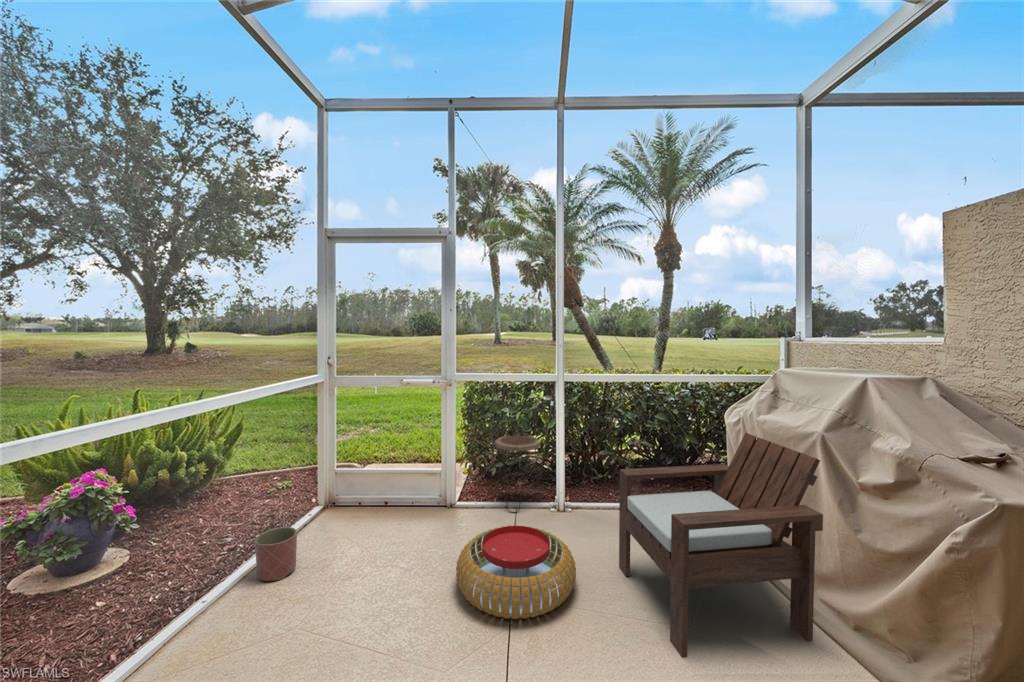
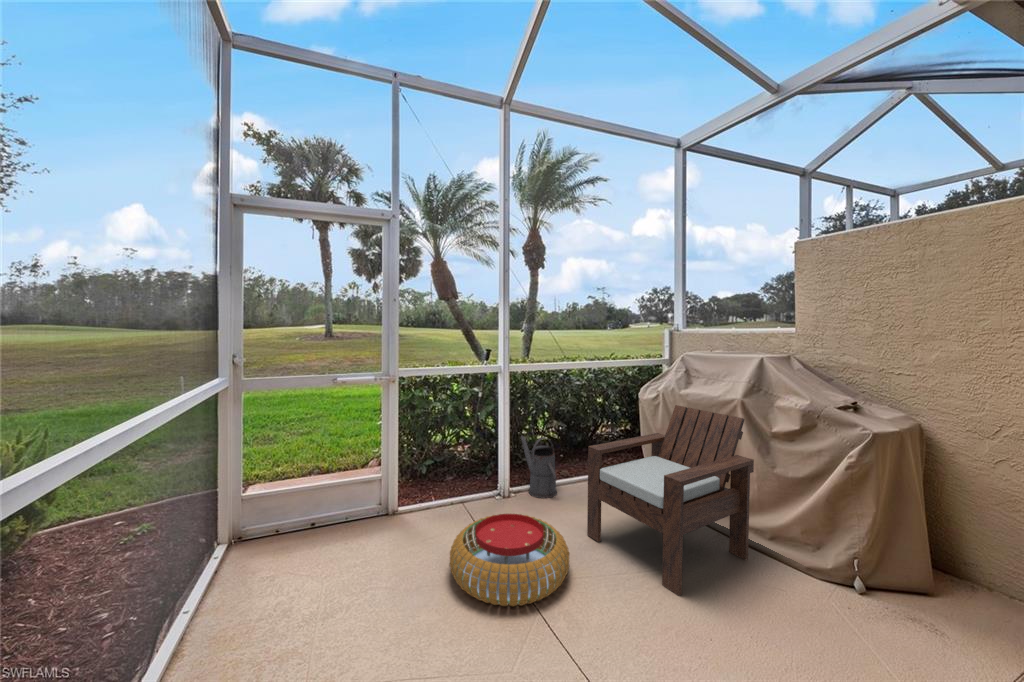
side table: present [495,434,541,513] -> none [440,427,485,507]
watering can: none [585,449,616,520] -> present [521,436,557,498]
planter: present [255,527,297,581] -> none [176,568,236,647]

